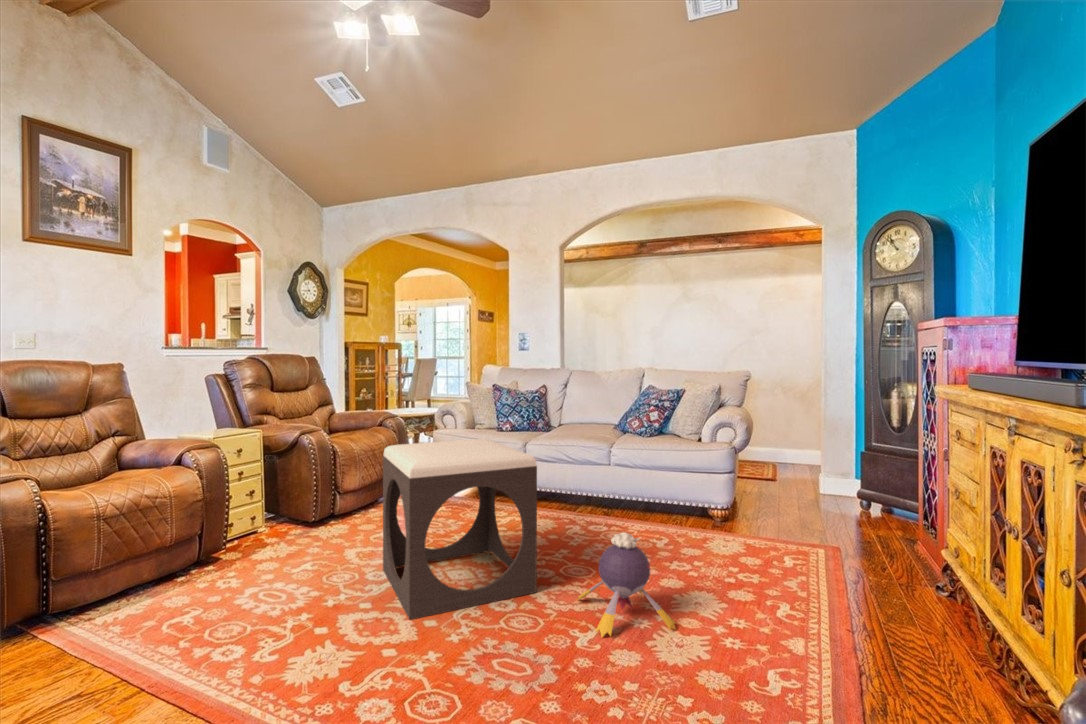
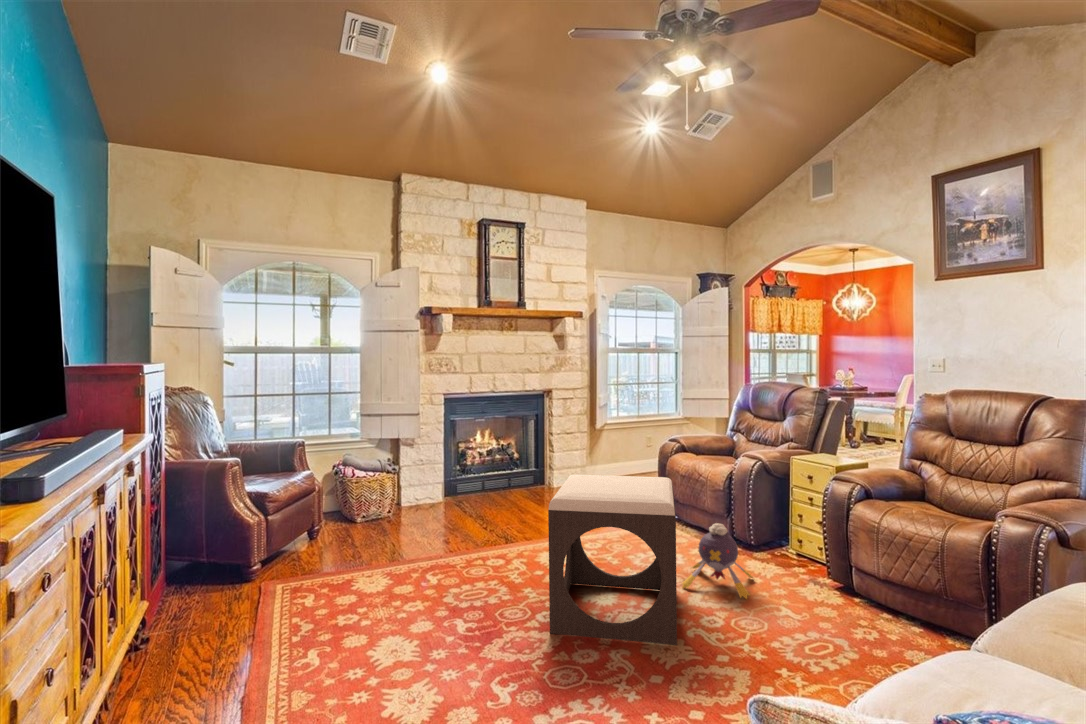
plush toy: present [577,532,675,637] -> present [682,523,753,599]

